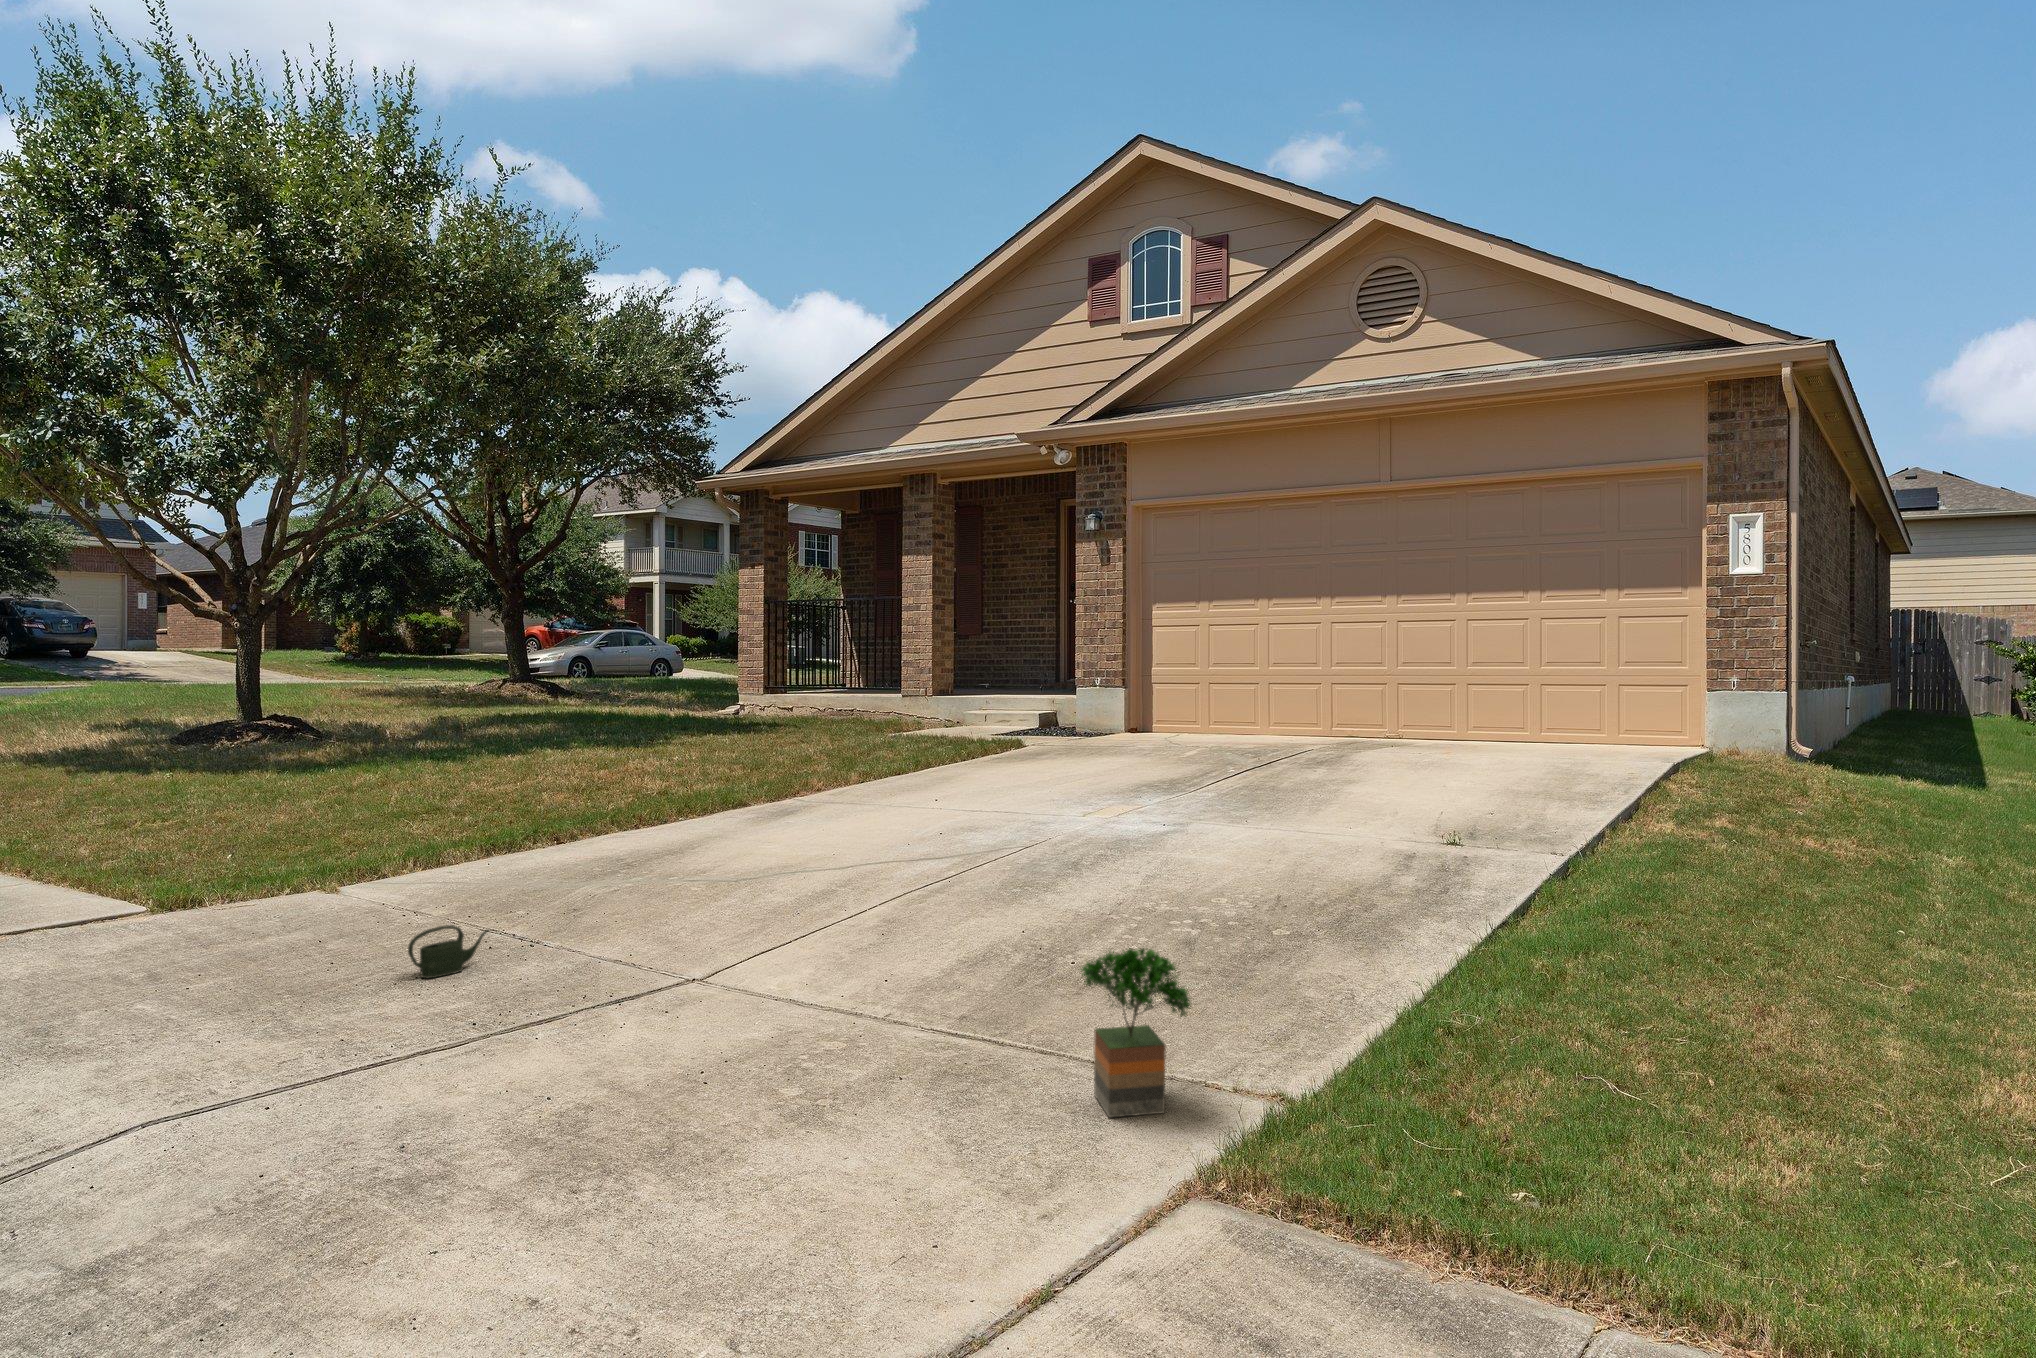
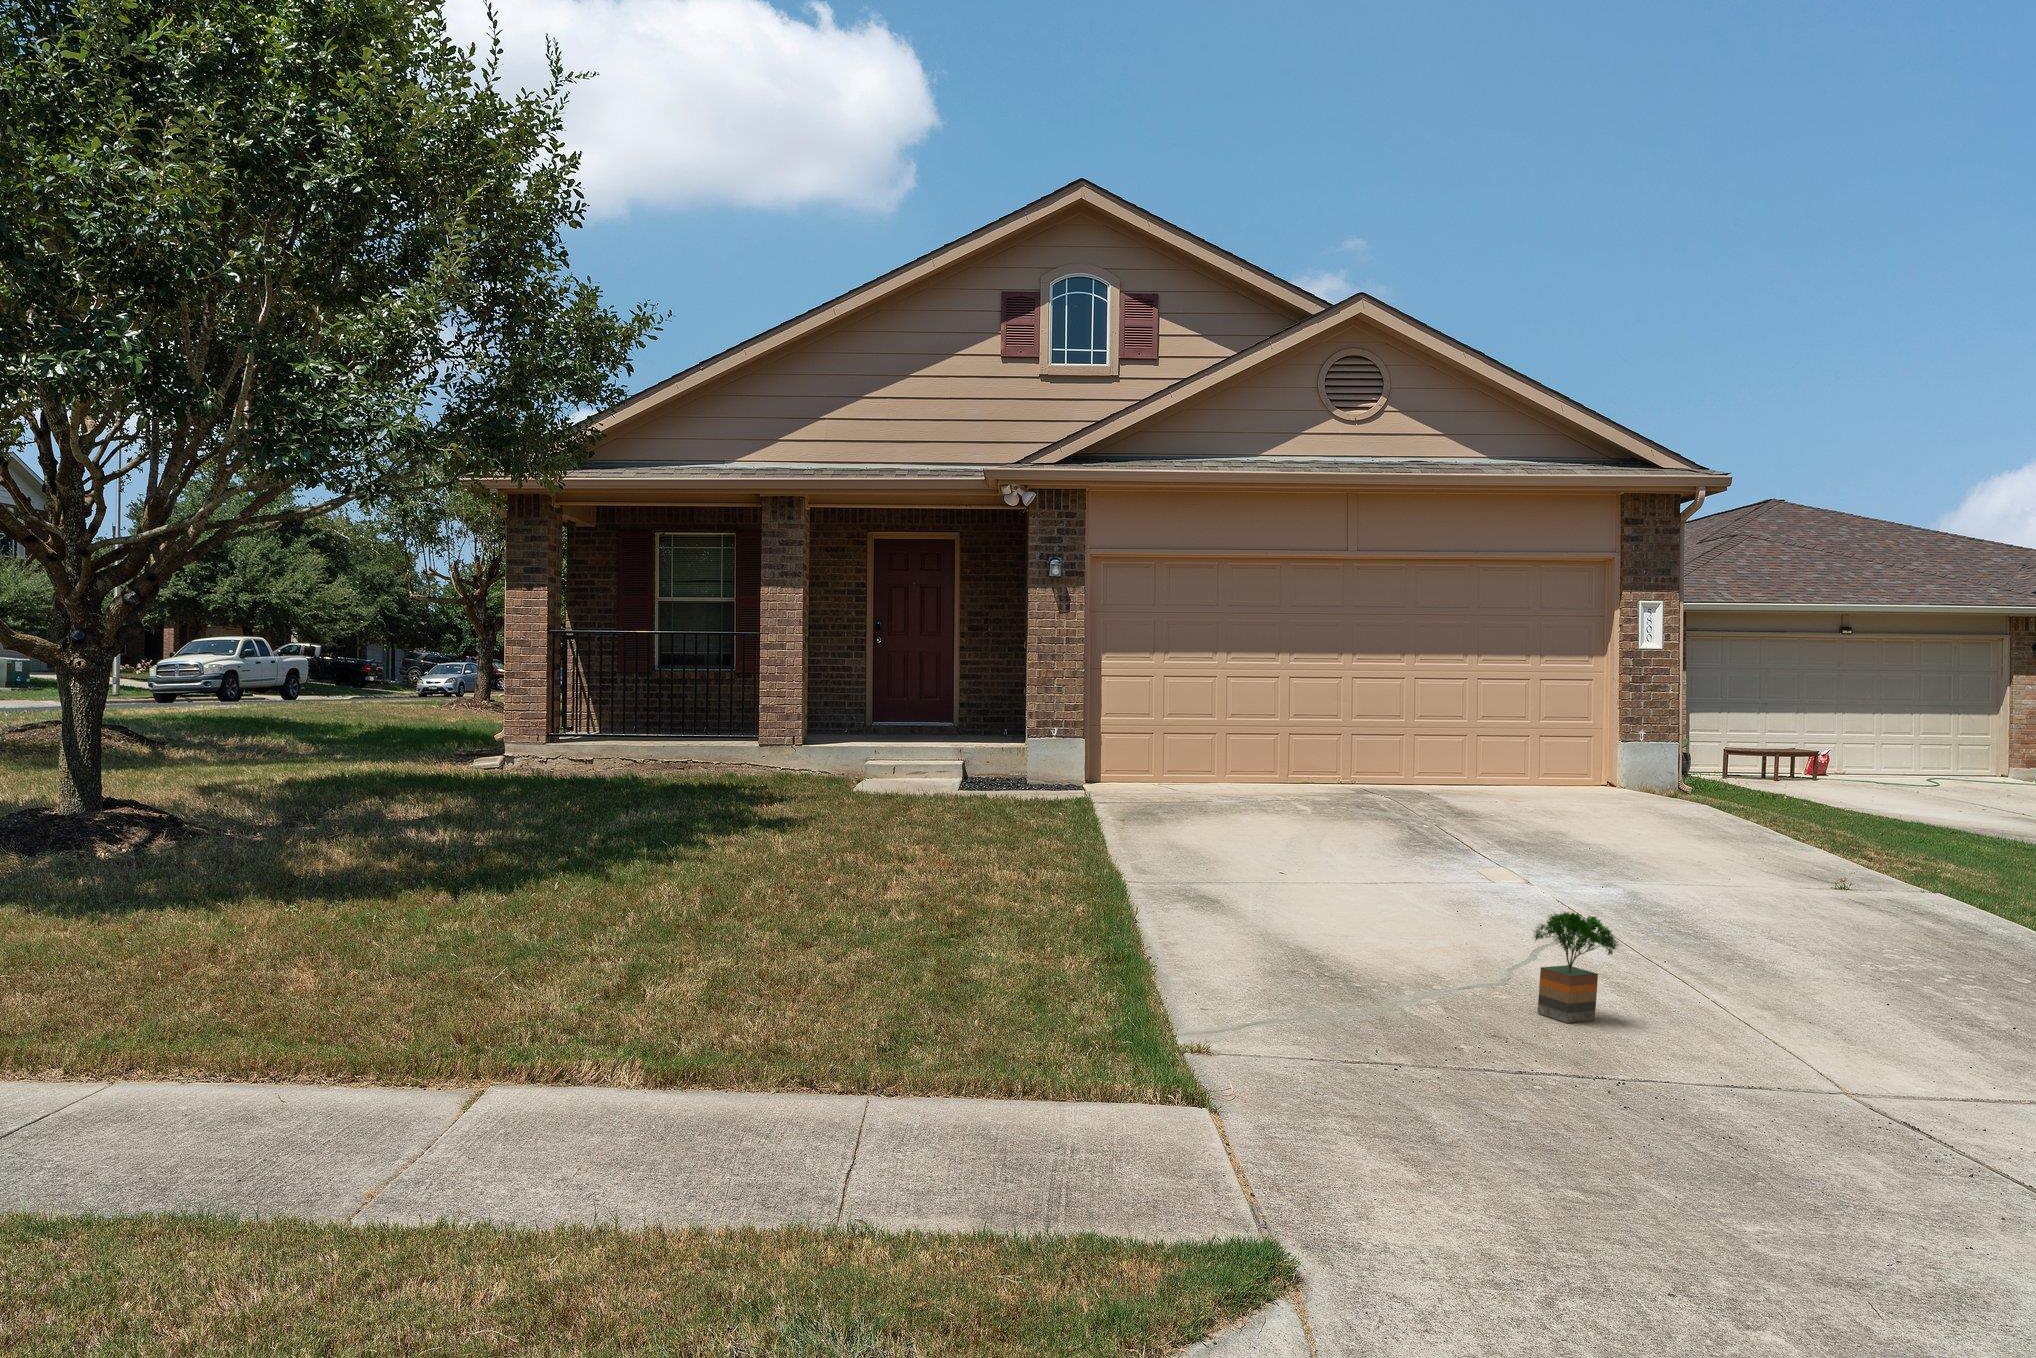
watering can: present [408,925,489,979] -> none [892,920,929,964]

